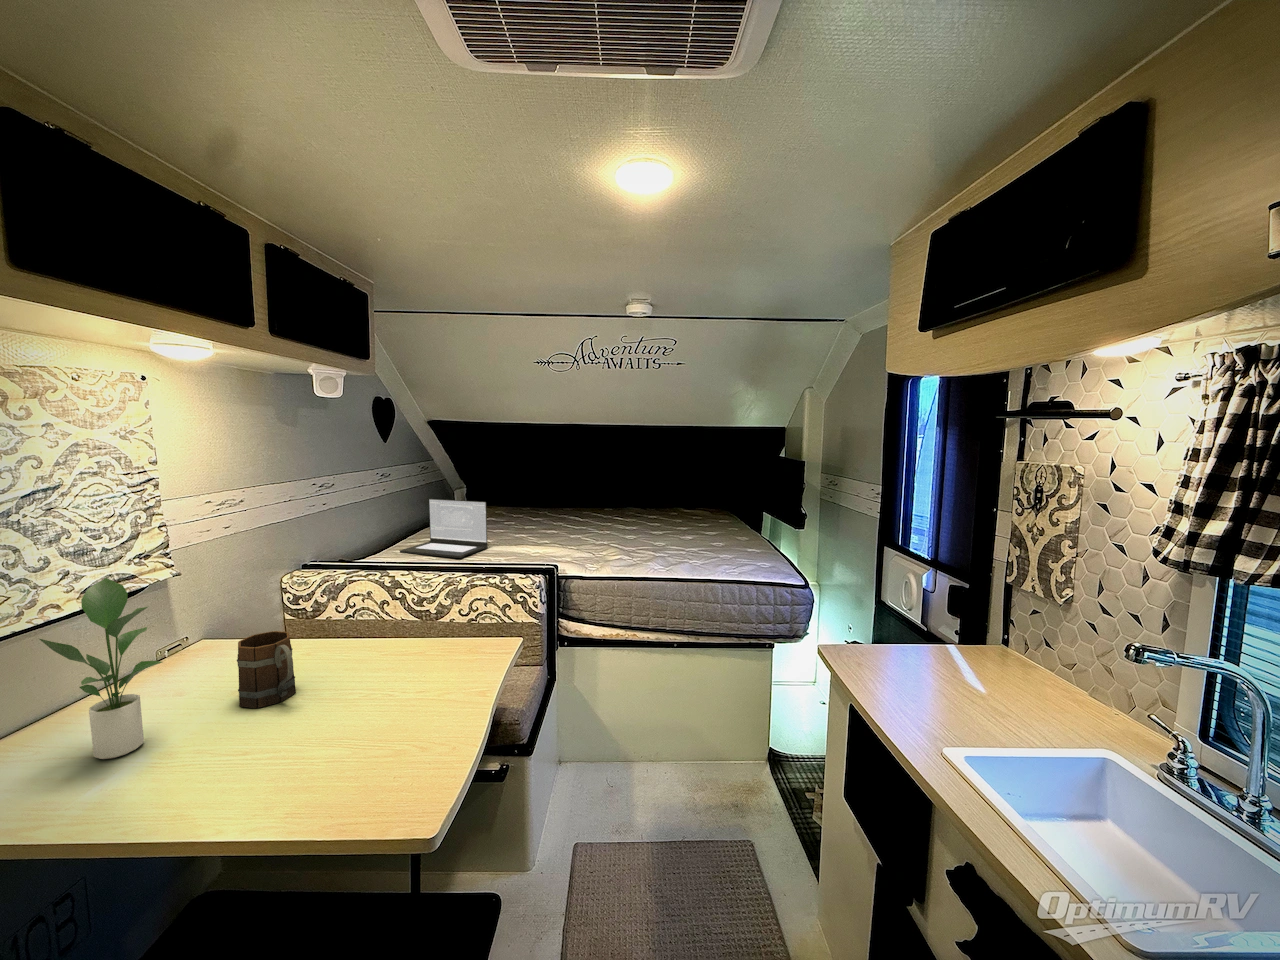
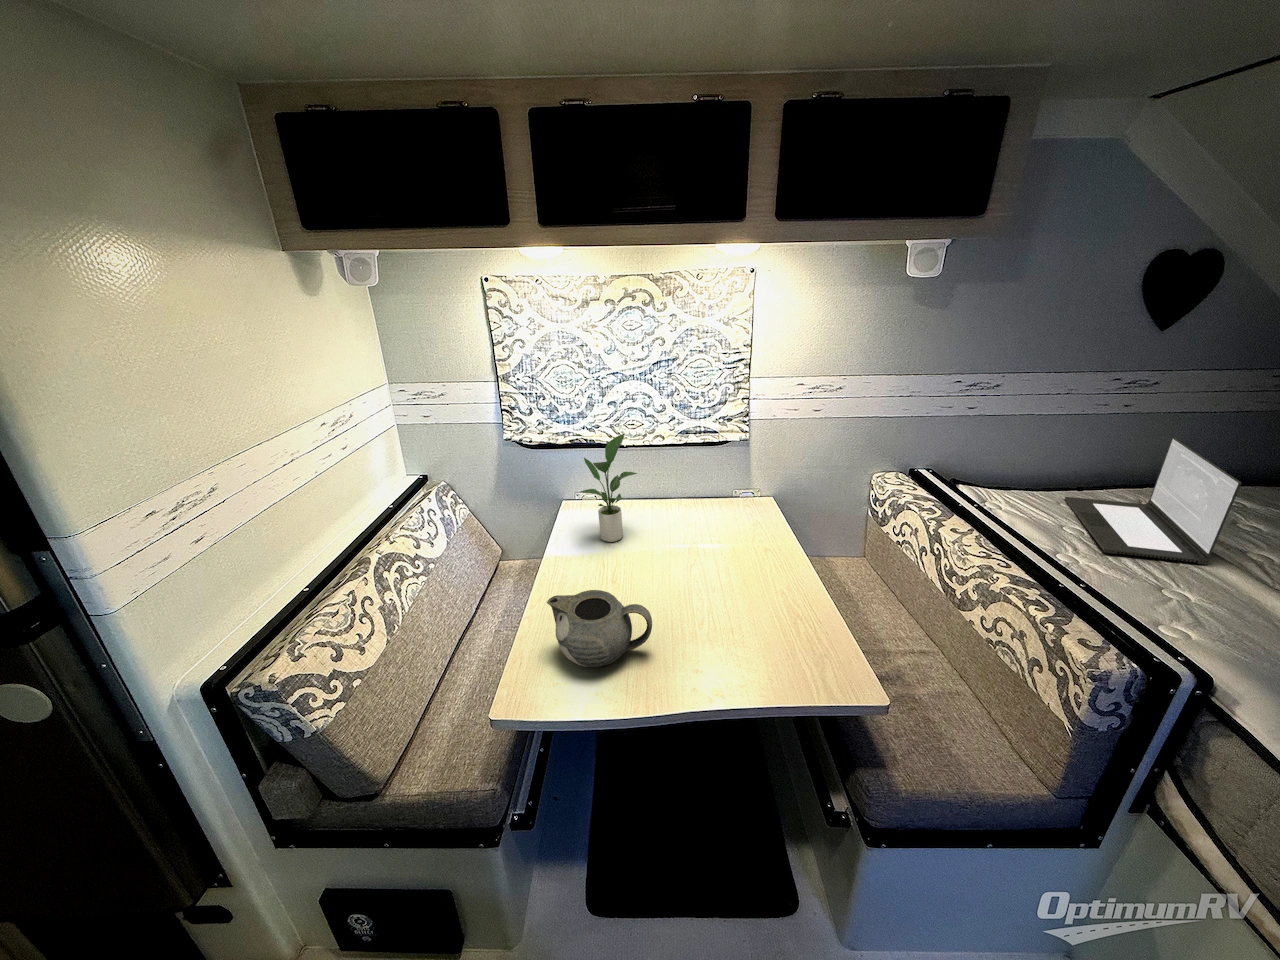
mug: present [237,631,296,708] -> none [655,510,698,571]
teapot: none [346,660,441,766] -> present [547,590,652,667]

